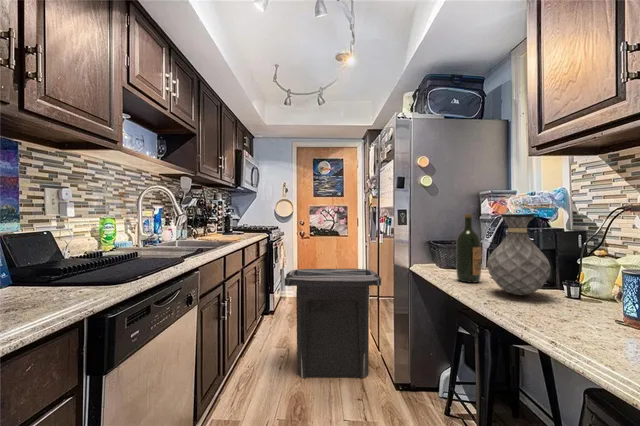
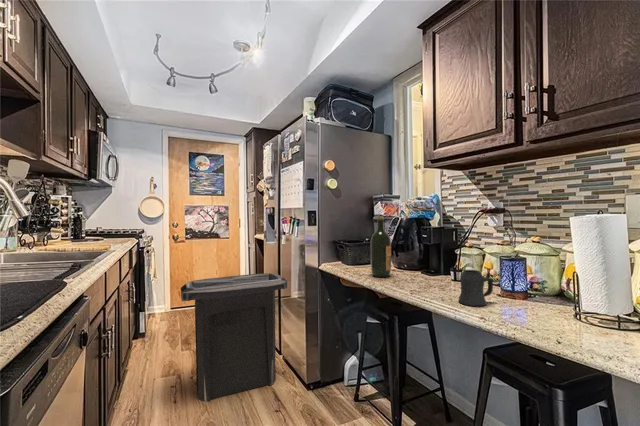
vase: present [487,214,550,295] -> none [402,217,448,284]
mug: none [543,281,599,331] -> present [458,270,493,306]

